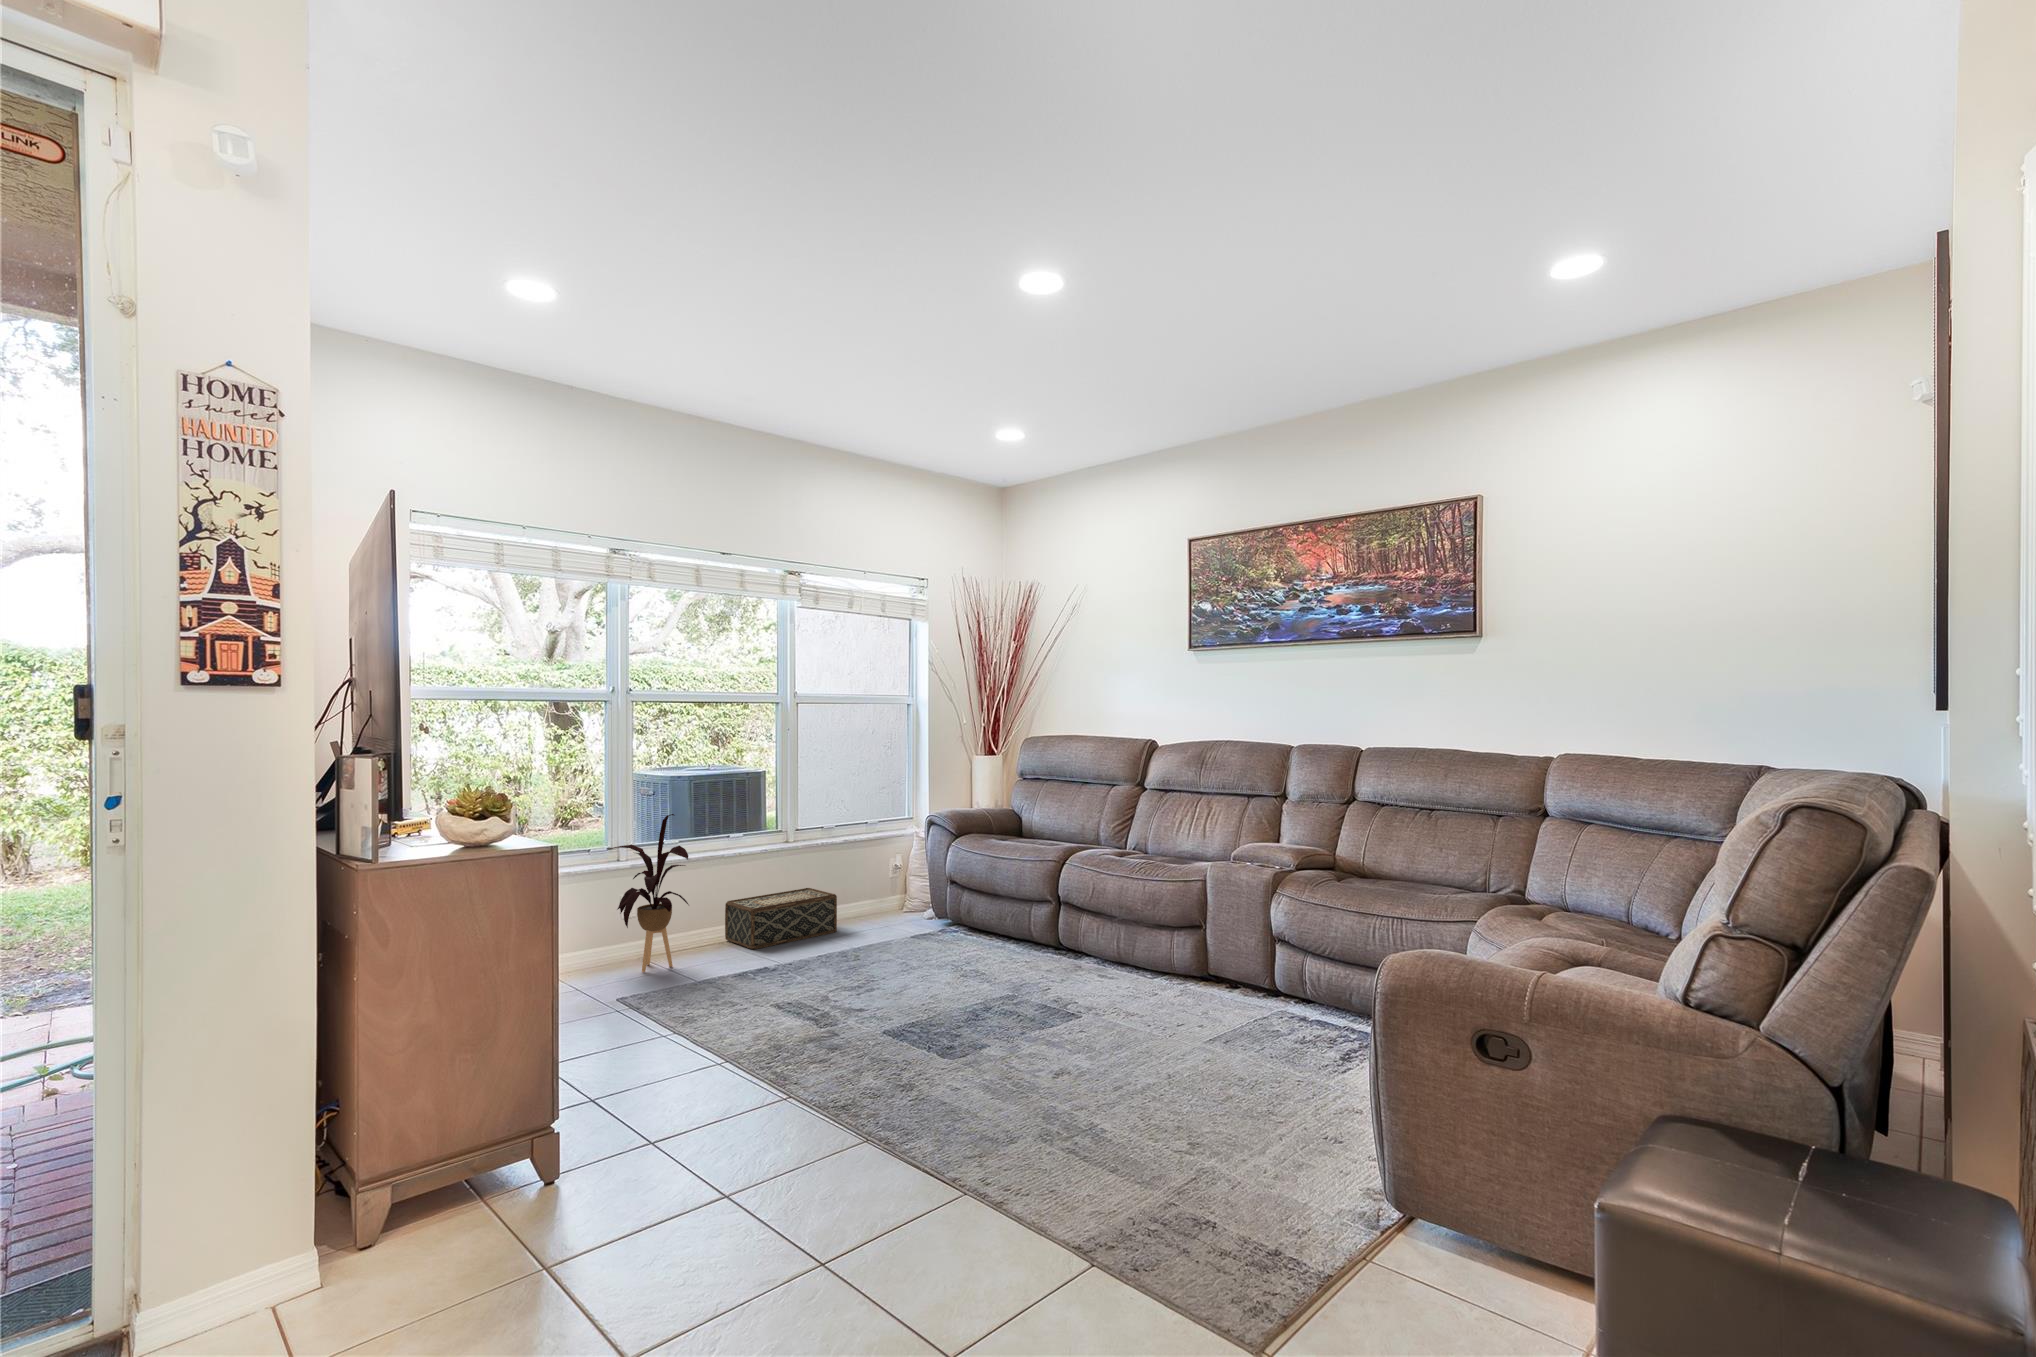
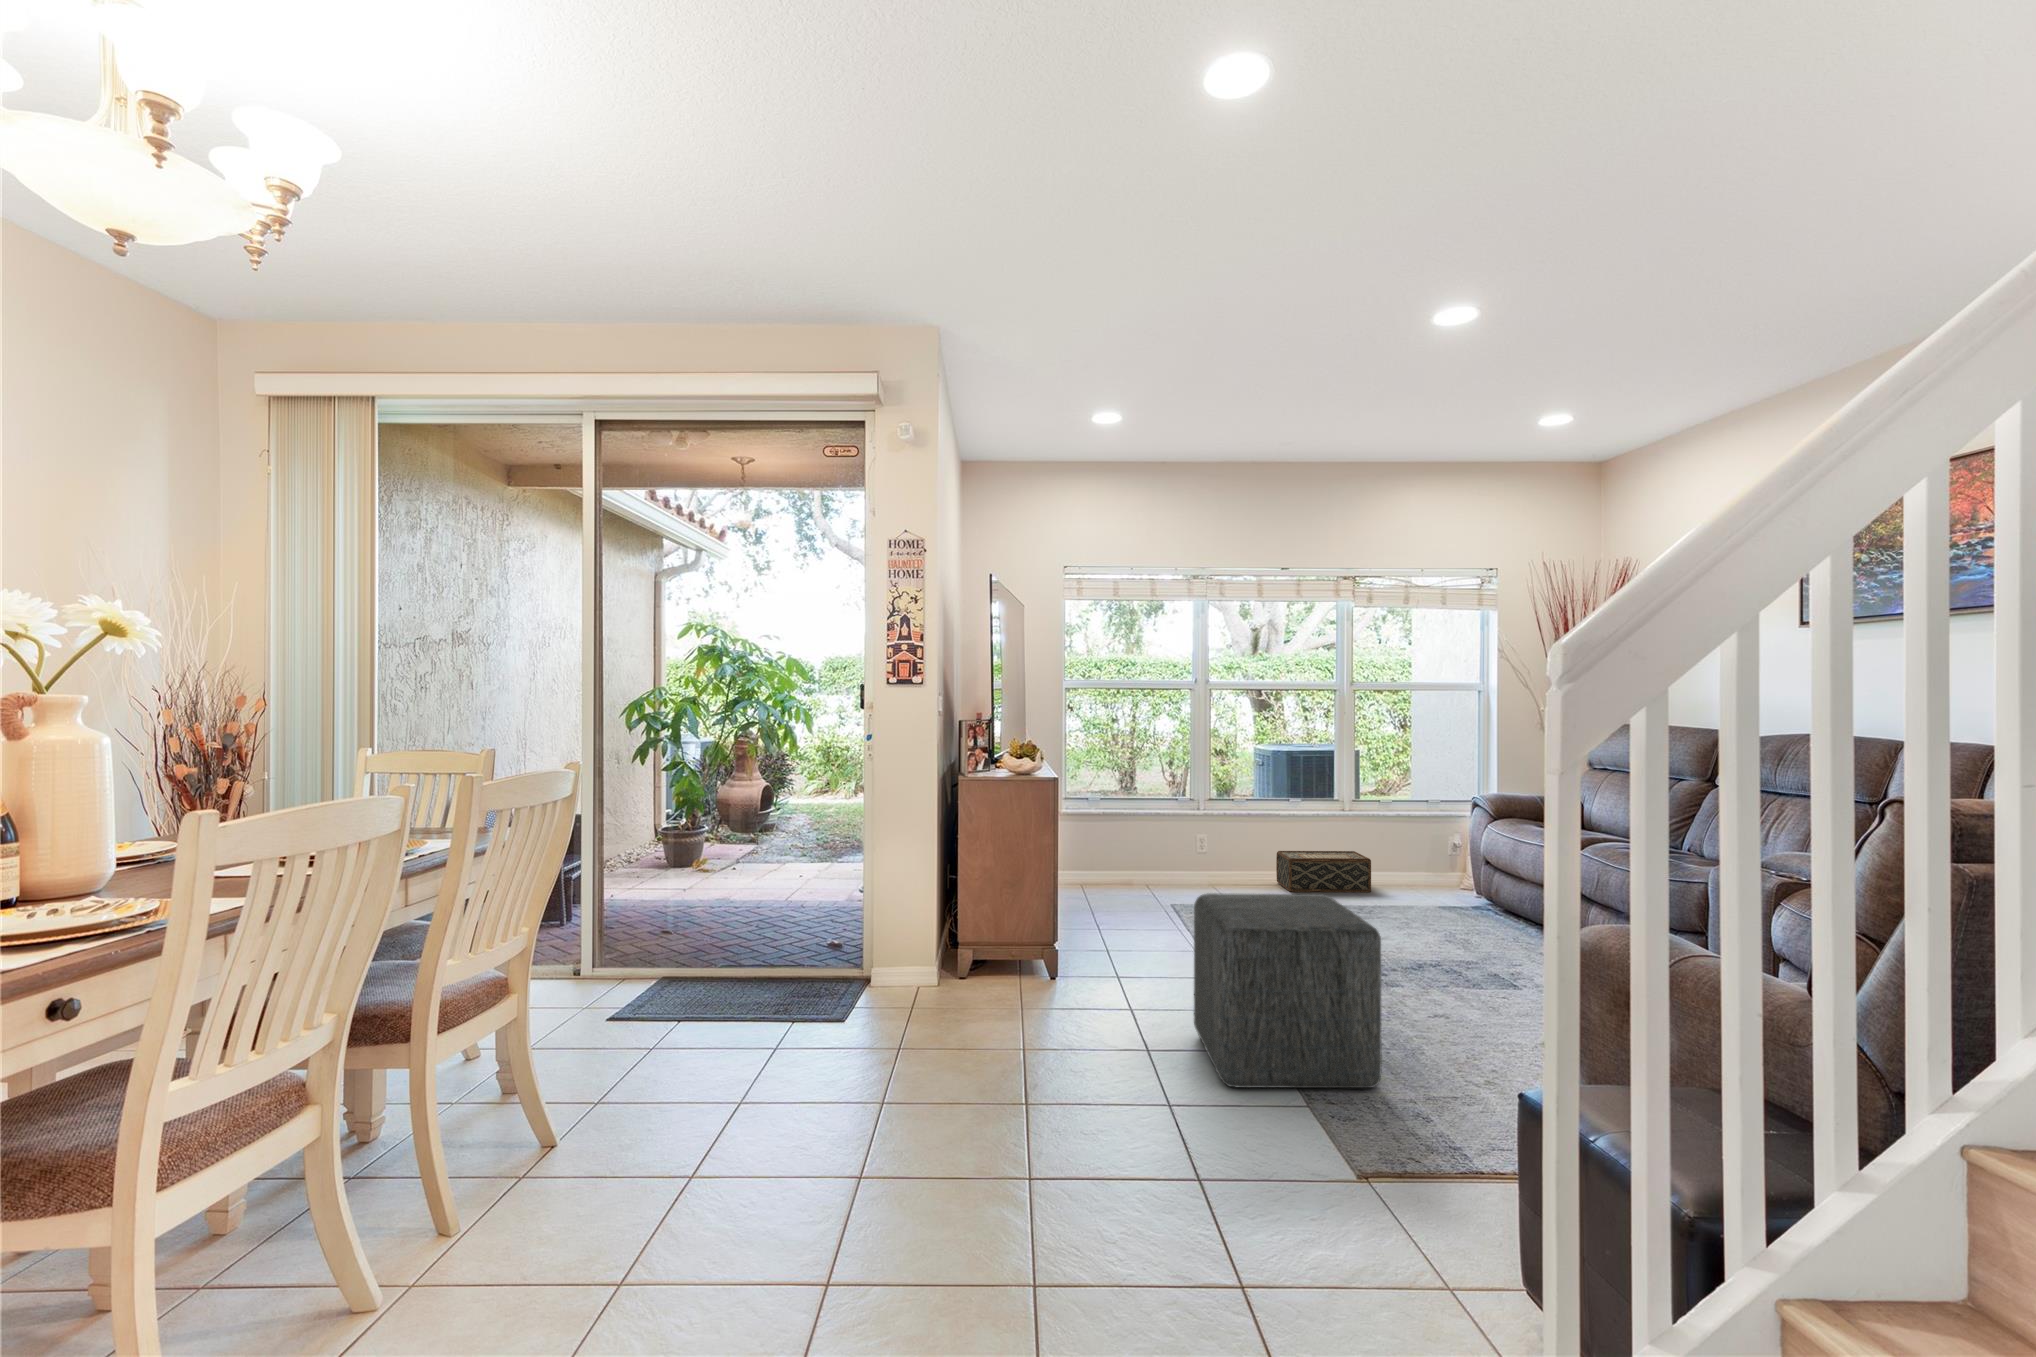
house plant: present [608,814,688,972] -> none [1178,774,1235,891]
ottoman: none [858,961,1141,1292] -> present [1194,893,1381,1088]

